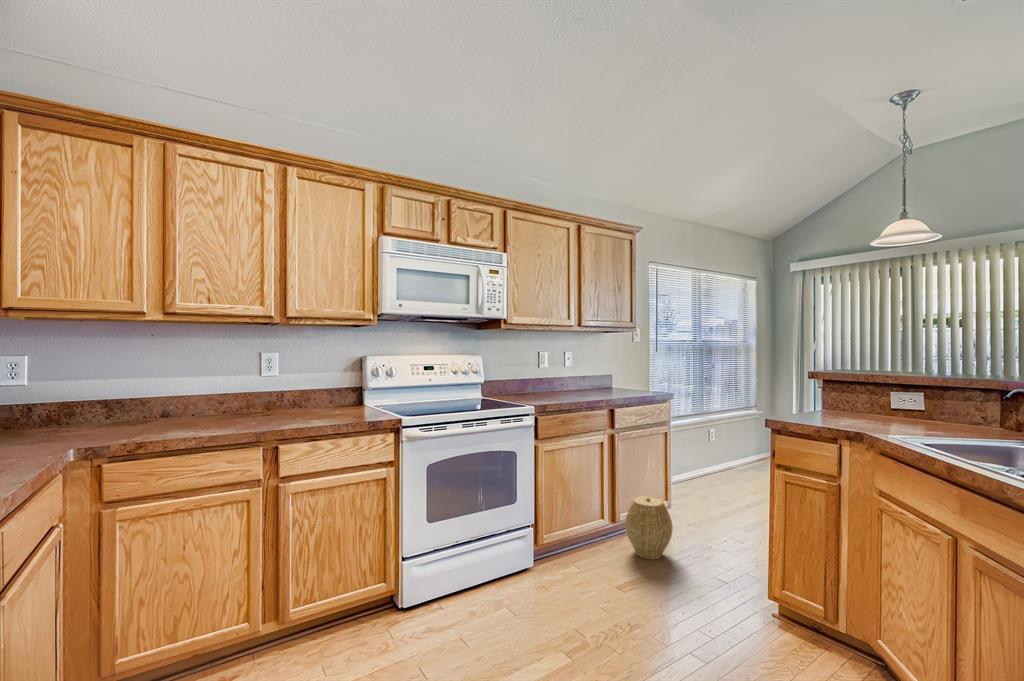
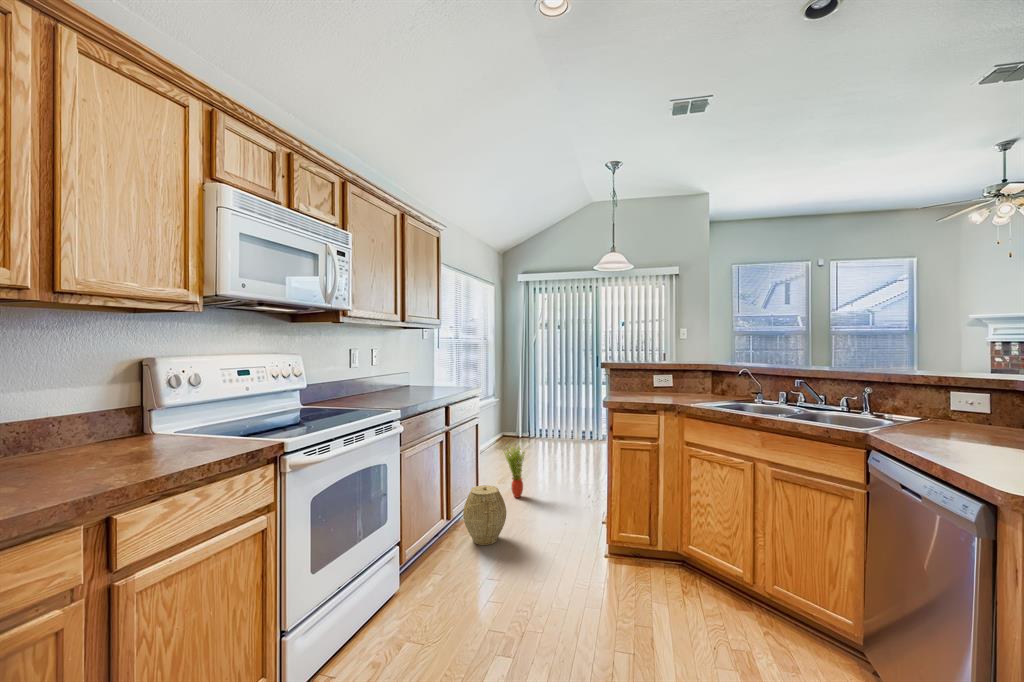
potted plant: none [709,460,737,525] -> present [504,443,525,498]

